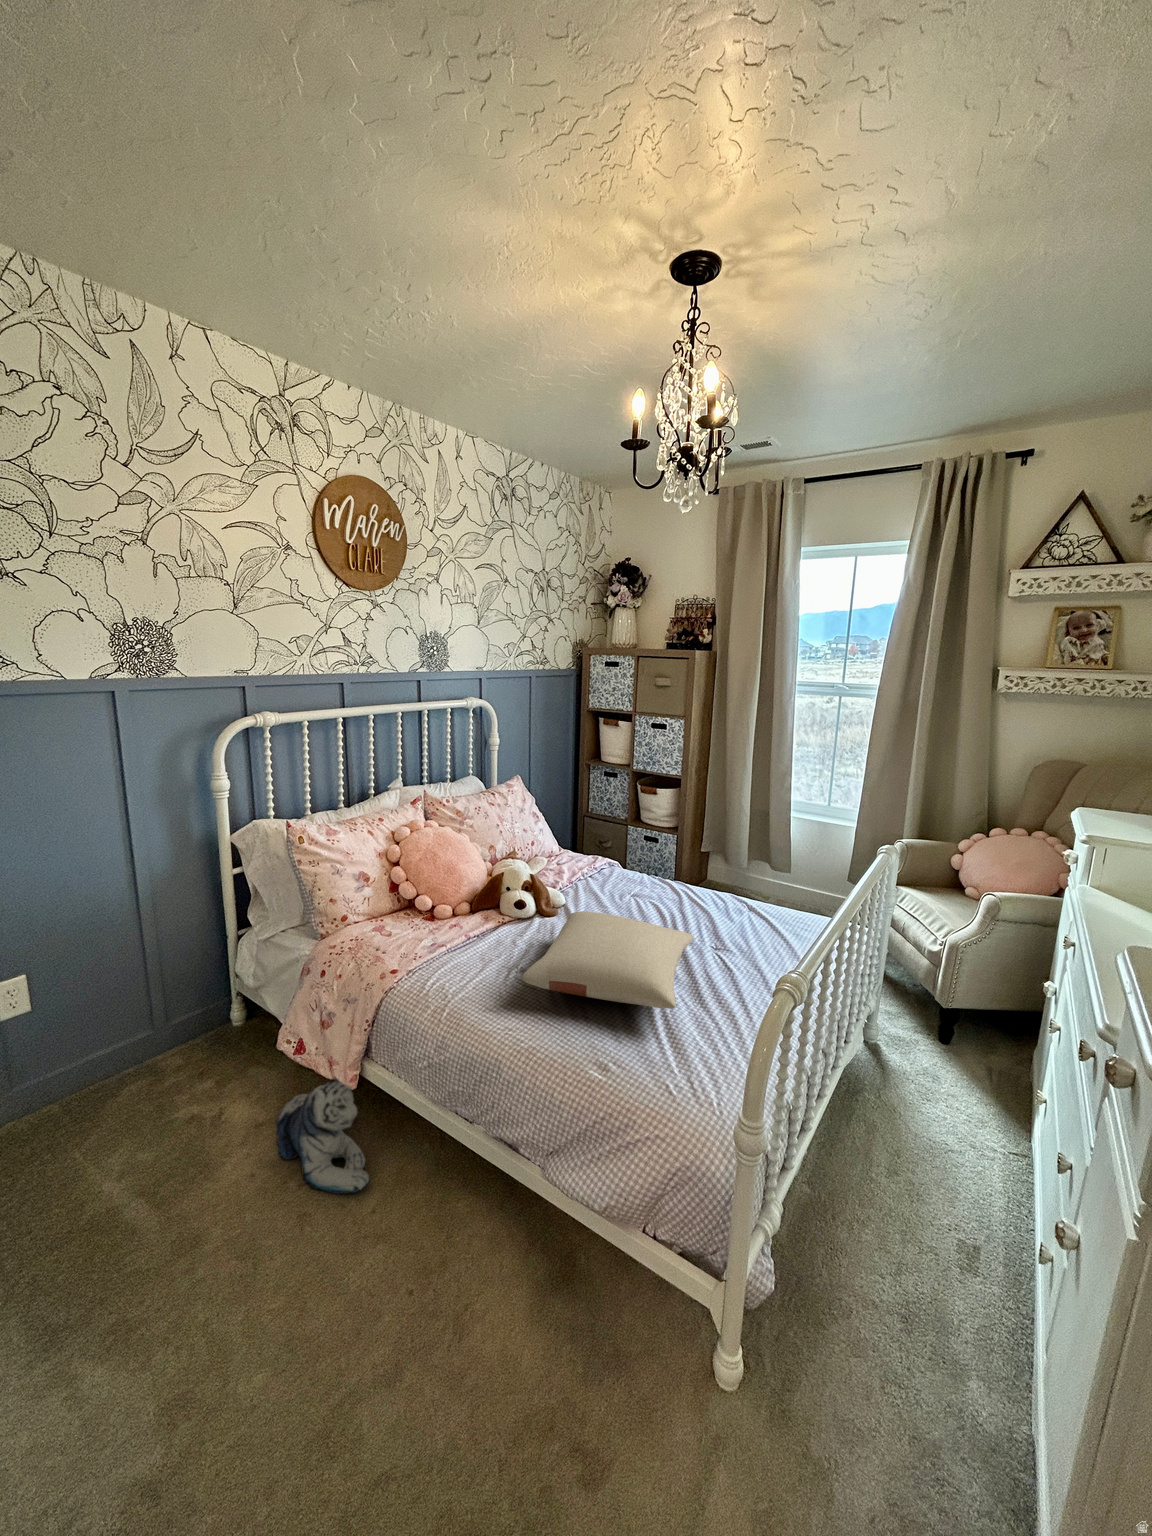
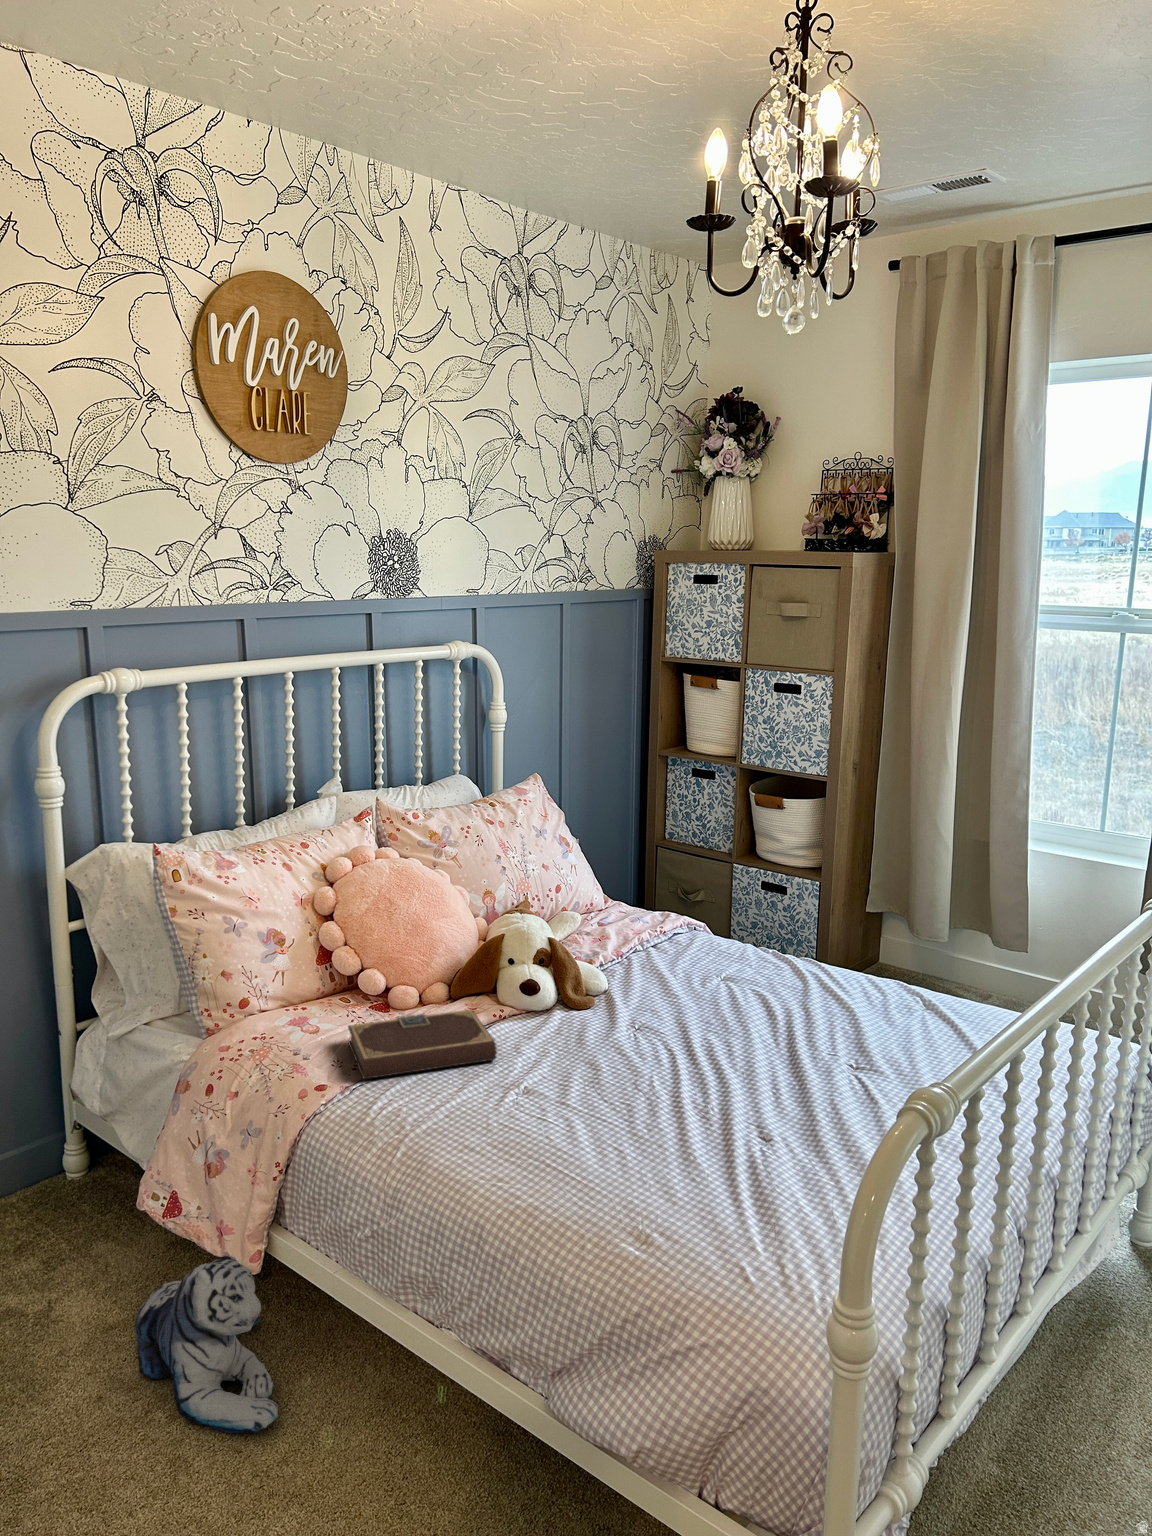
pillow: present [522,911,694,1008] -> none [520,998,815,1151]
notebook: none [411,919,503,966] -> present [348,1009,497,1079]

